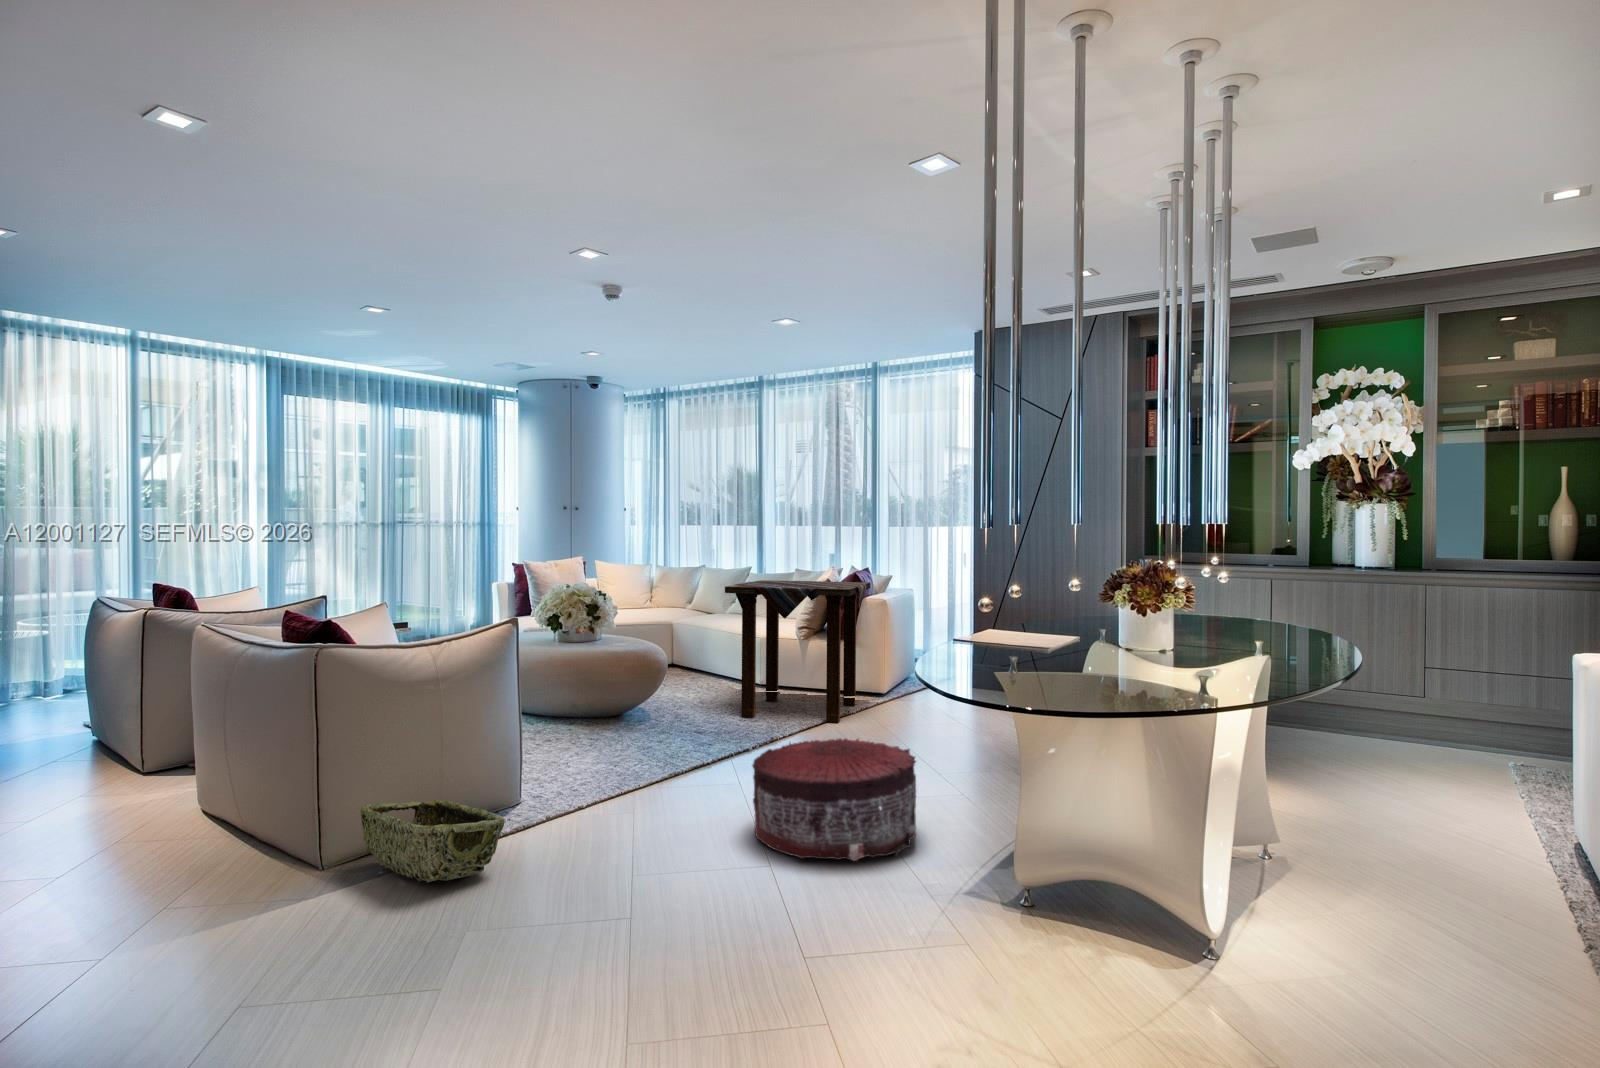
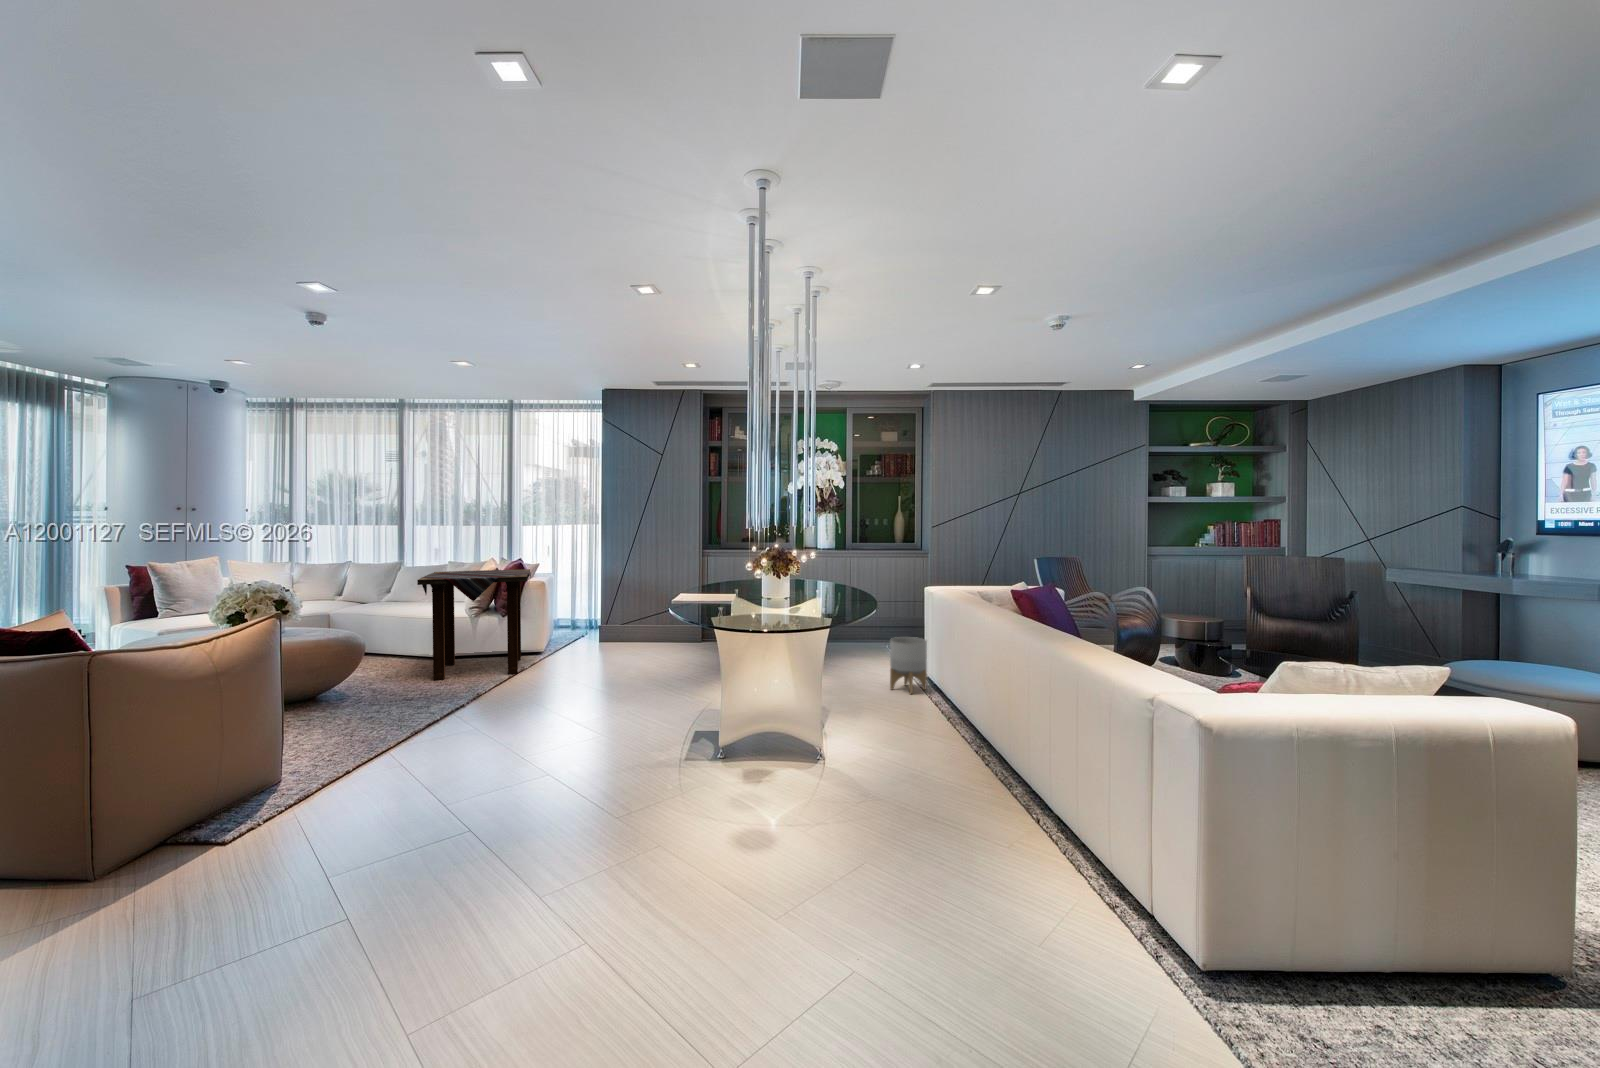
pouf: present [752,739,916,861] -> none [510,680,629,765]
planter: none [1478,748,1580,877] -> present [890,637,927,694]
woven basket: present [360,800,505,882] -> none [150,787,319,858]

